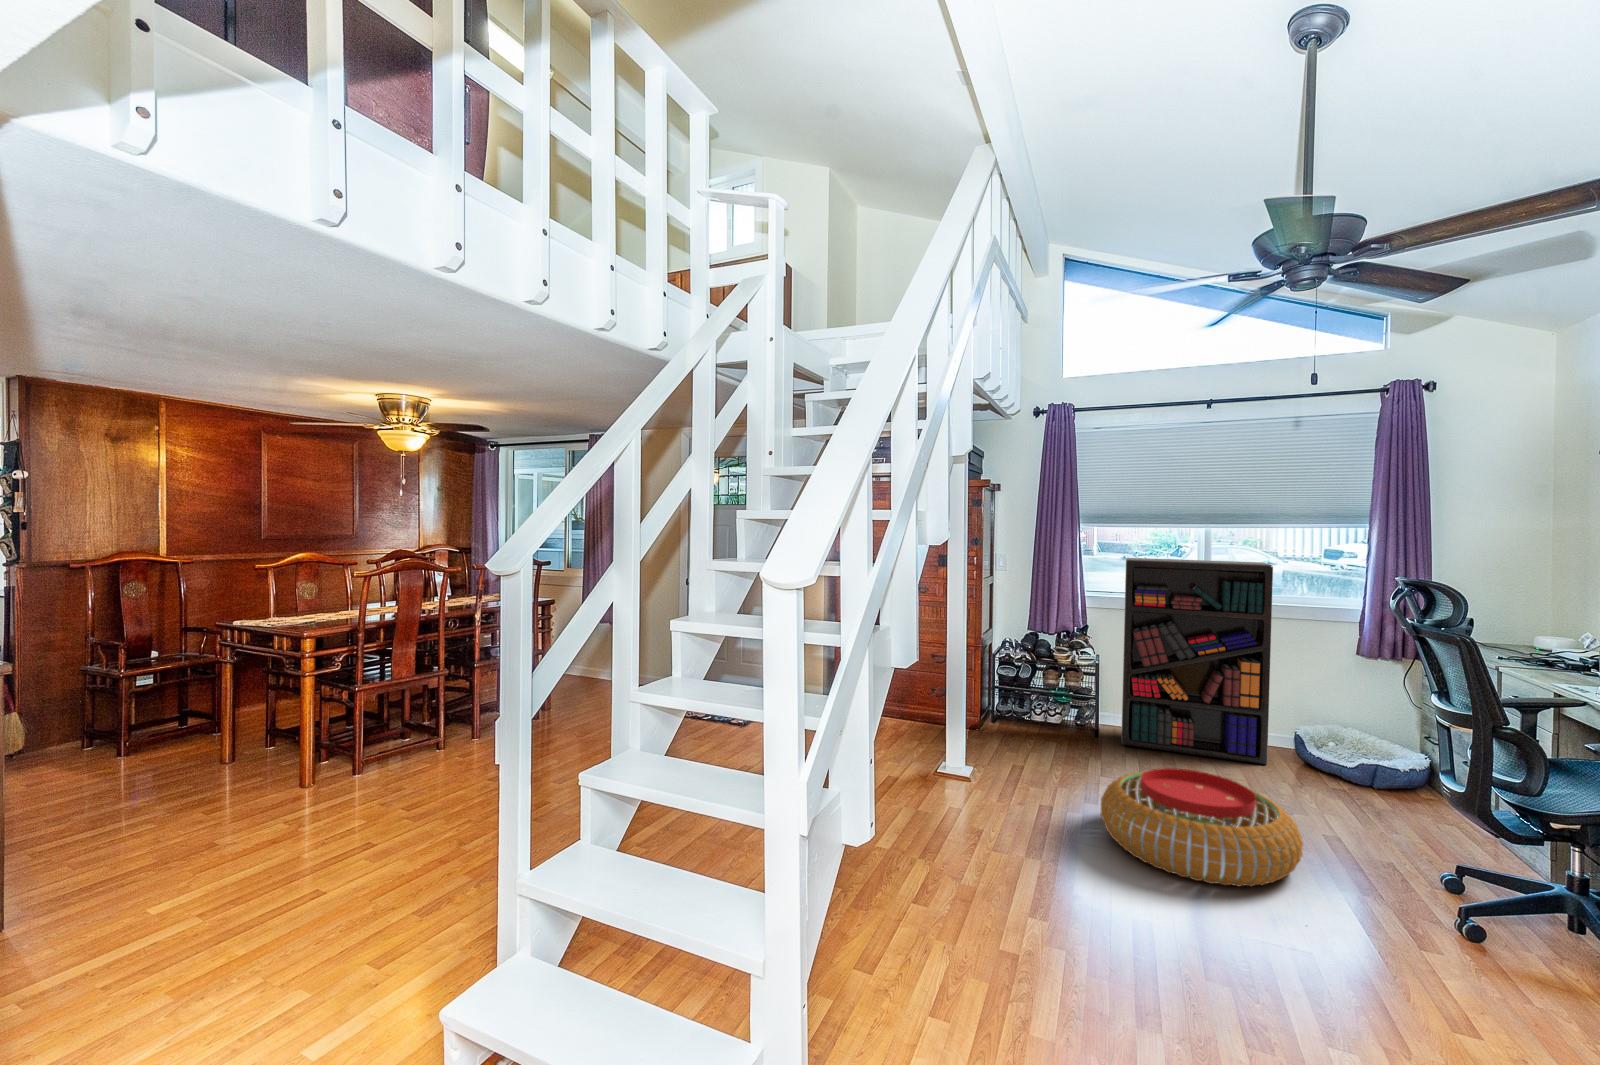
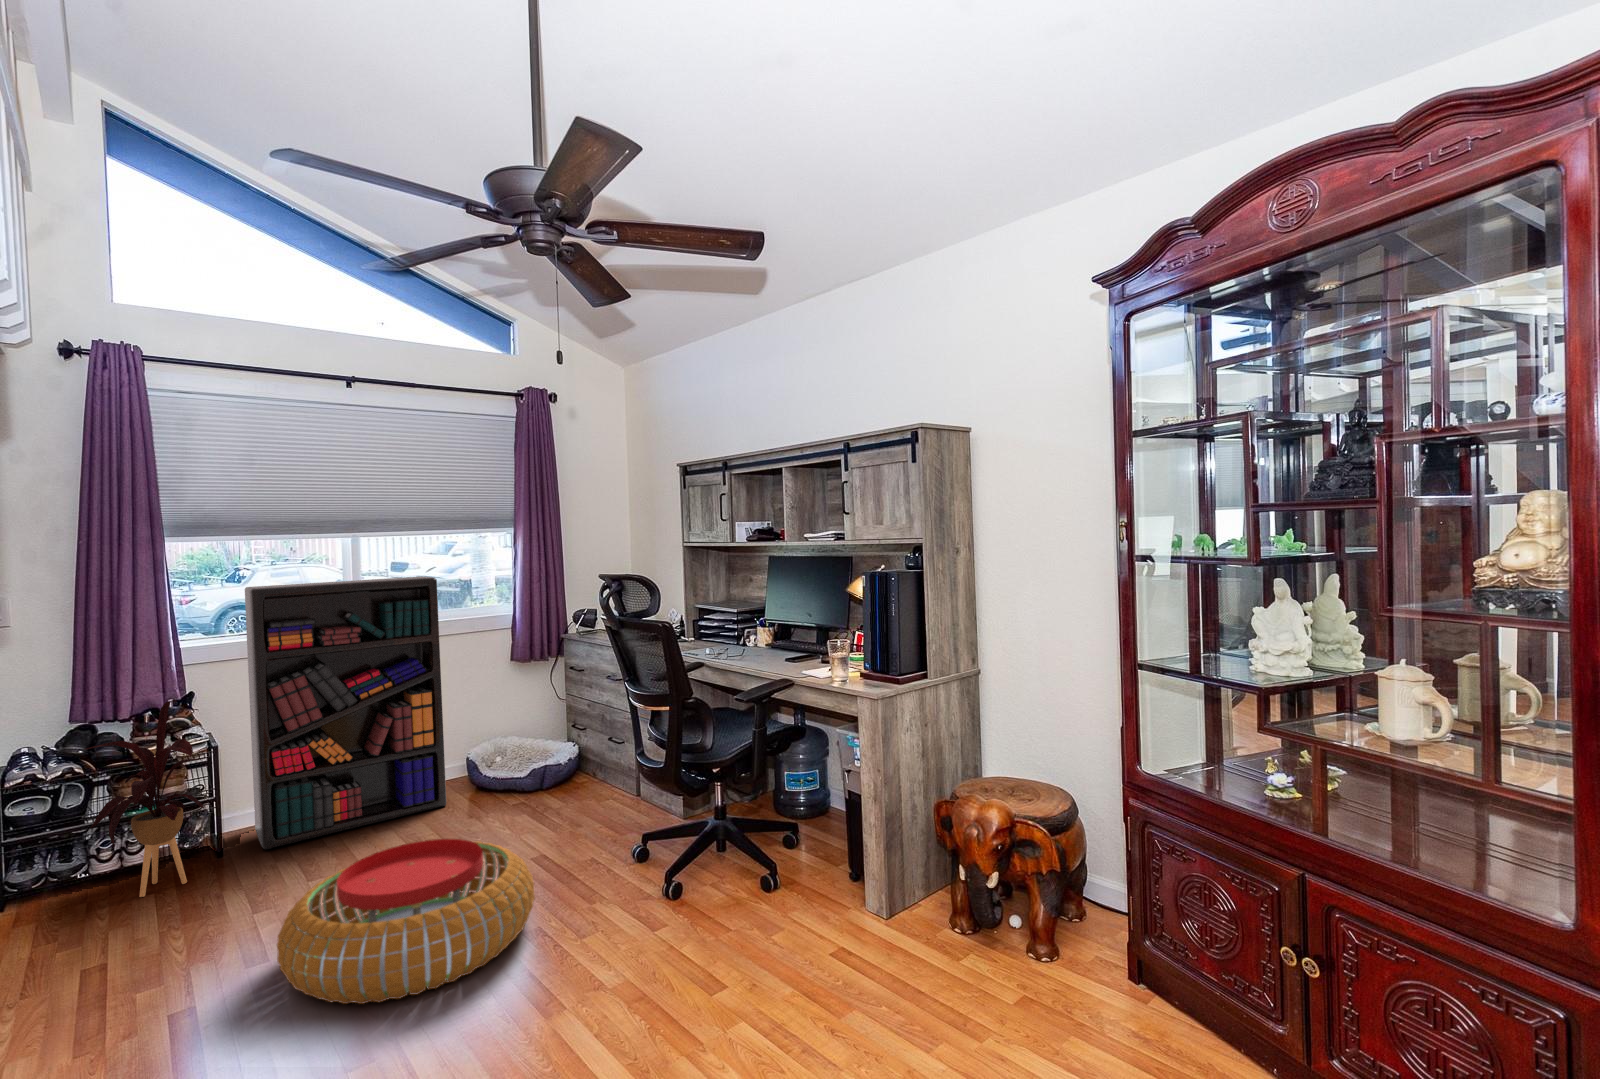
house plant: none [1027,627,1089,746] -> present [84,700,204,897]

